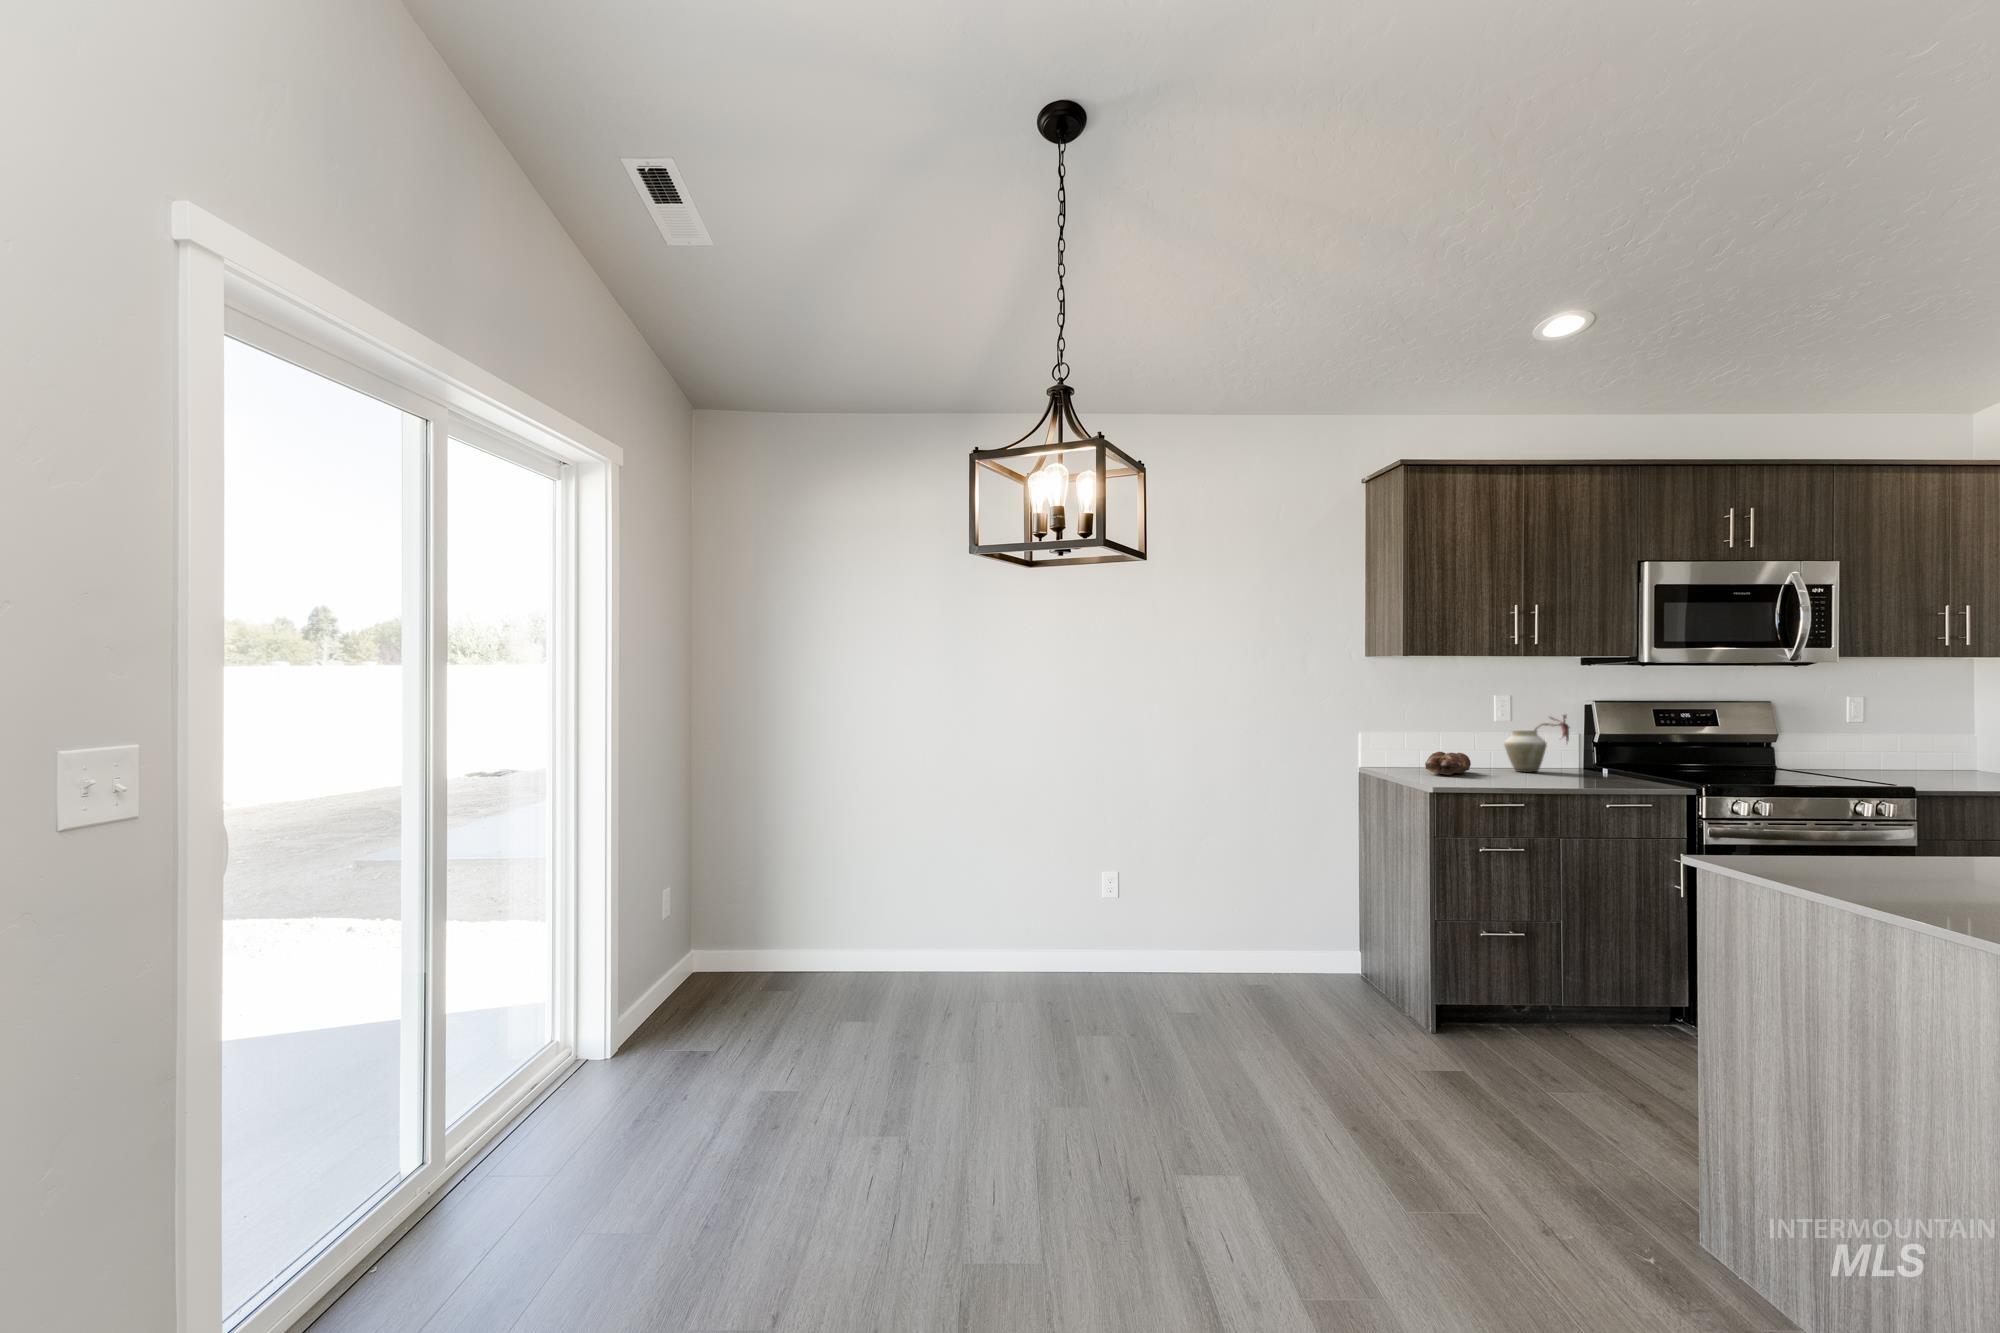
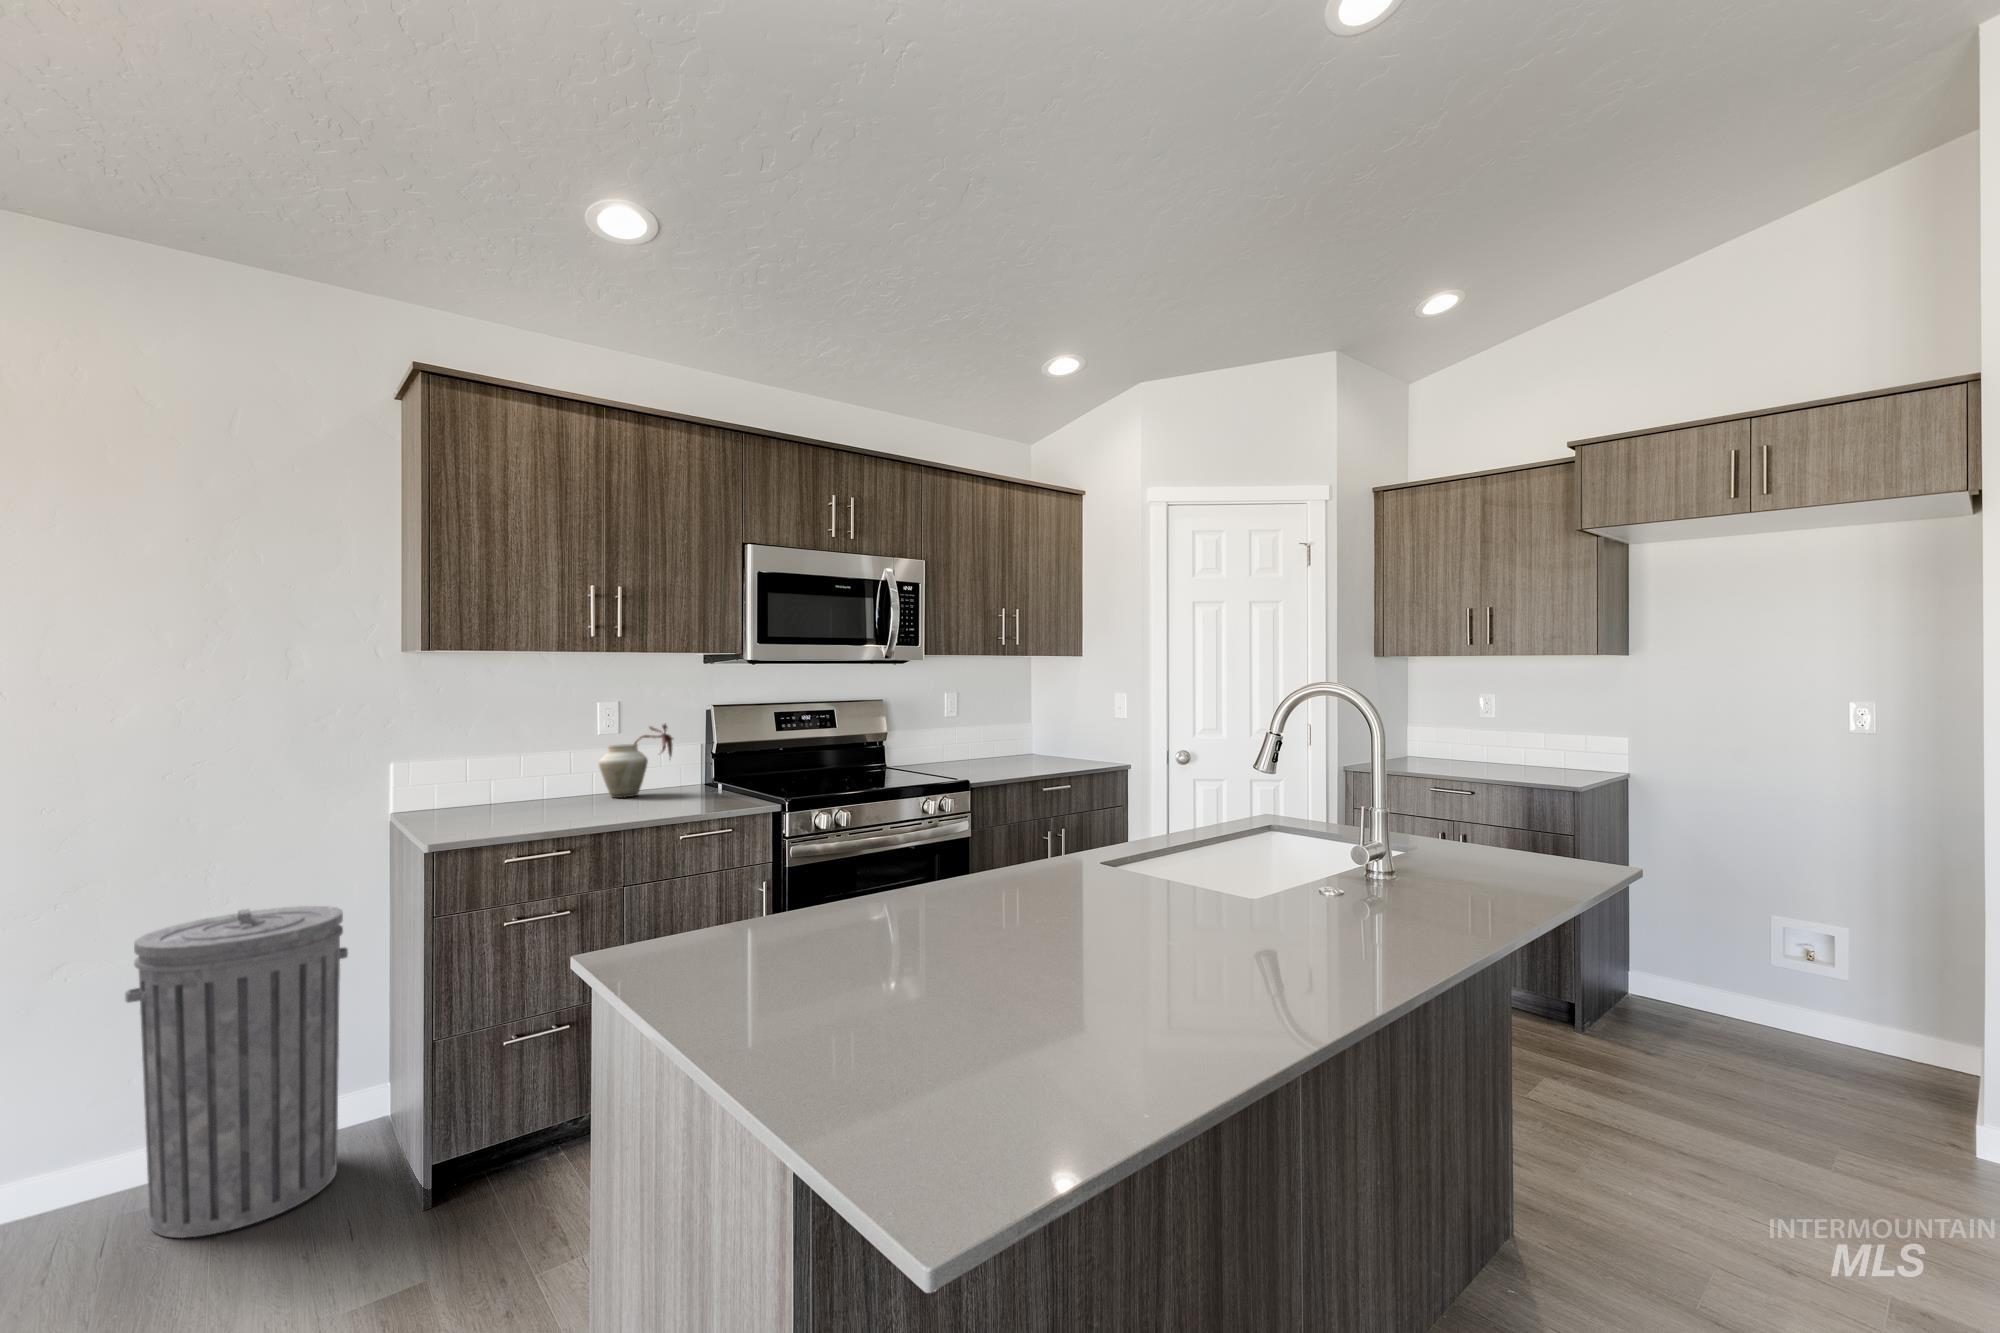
bread loaf: present [1425,752,1471,775] -> none [470,781,543,815]
trash can: none [1242,819,1349,1015] -> present [125,906,348,1238]

